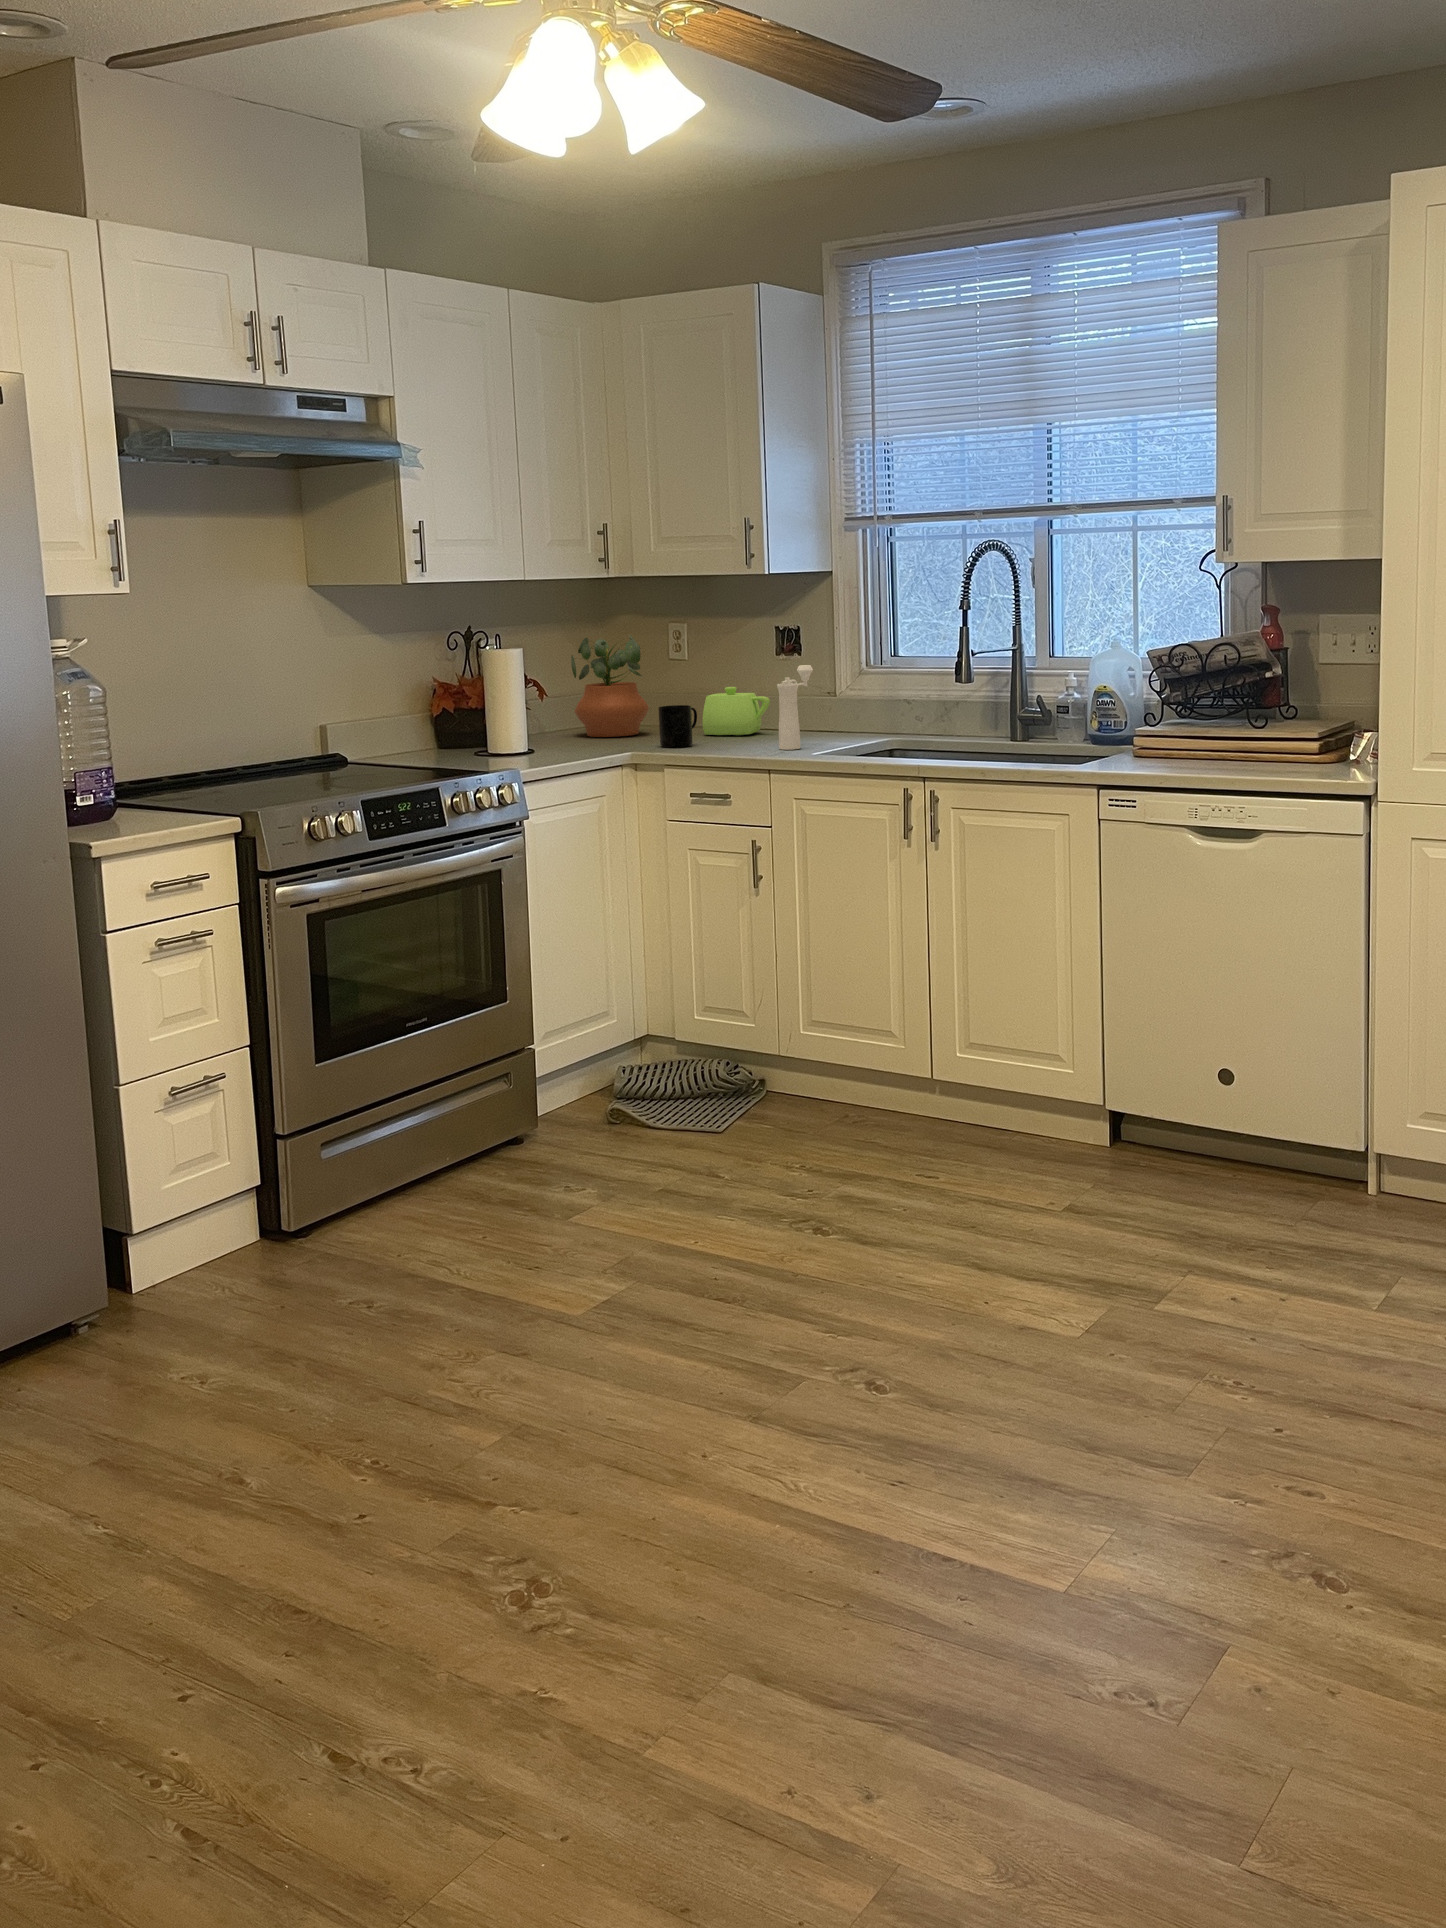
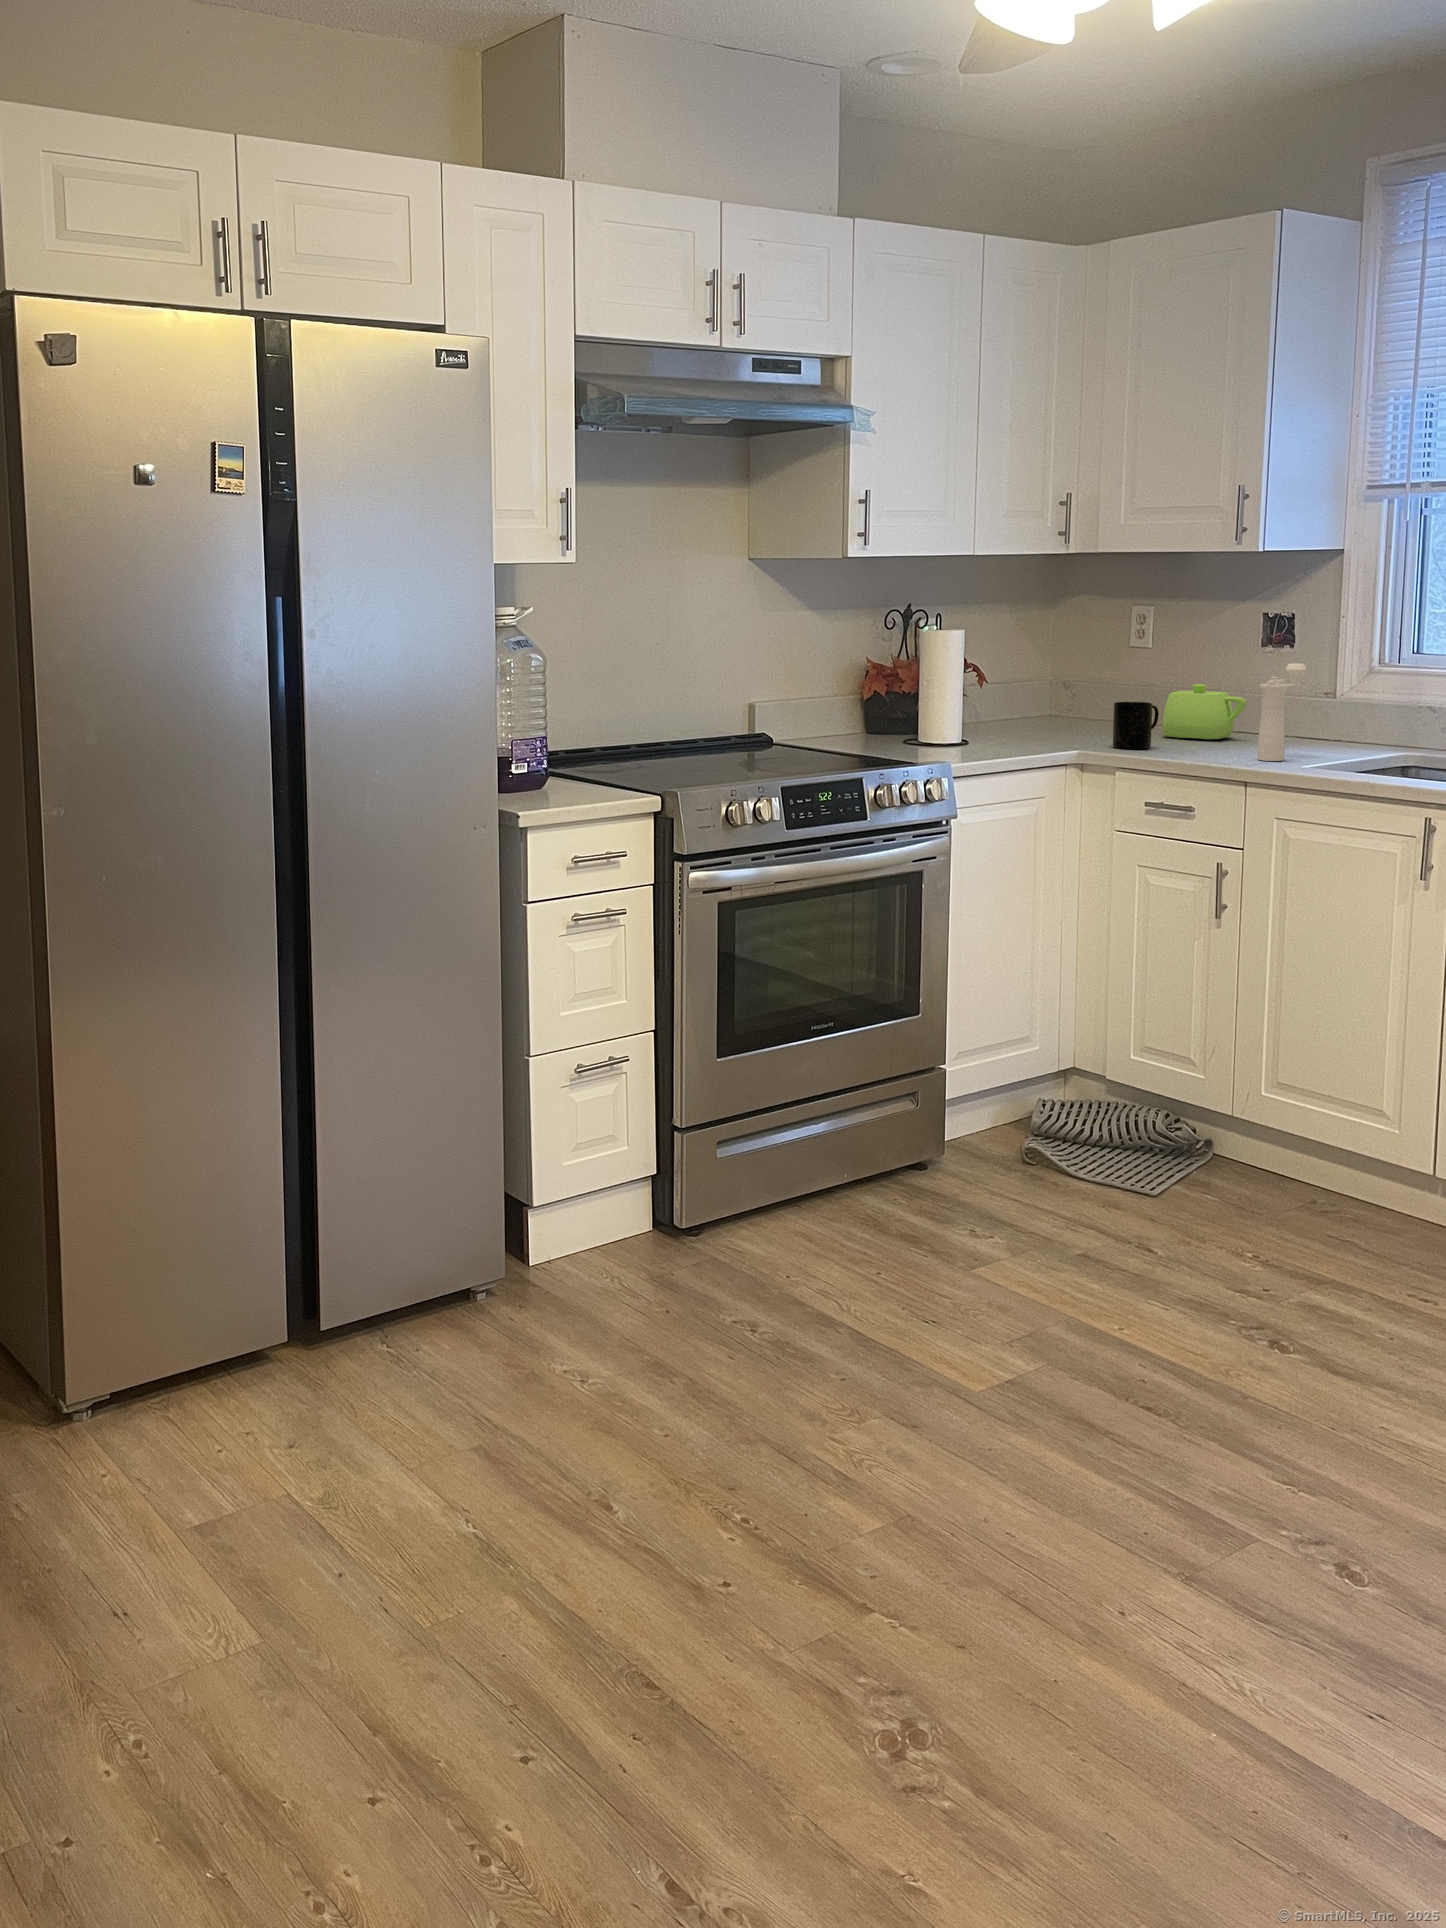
potted plant: present [571,635,649,737] -> none [1016,620,1101,732]

